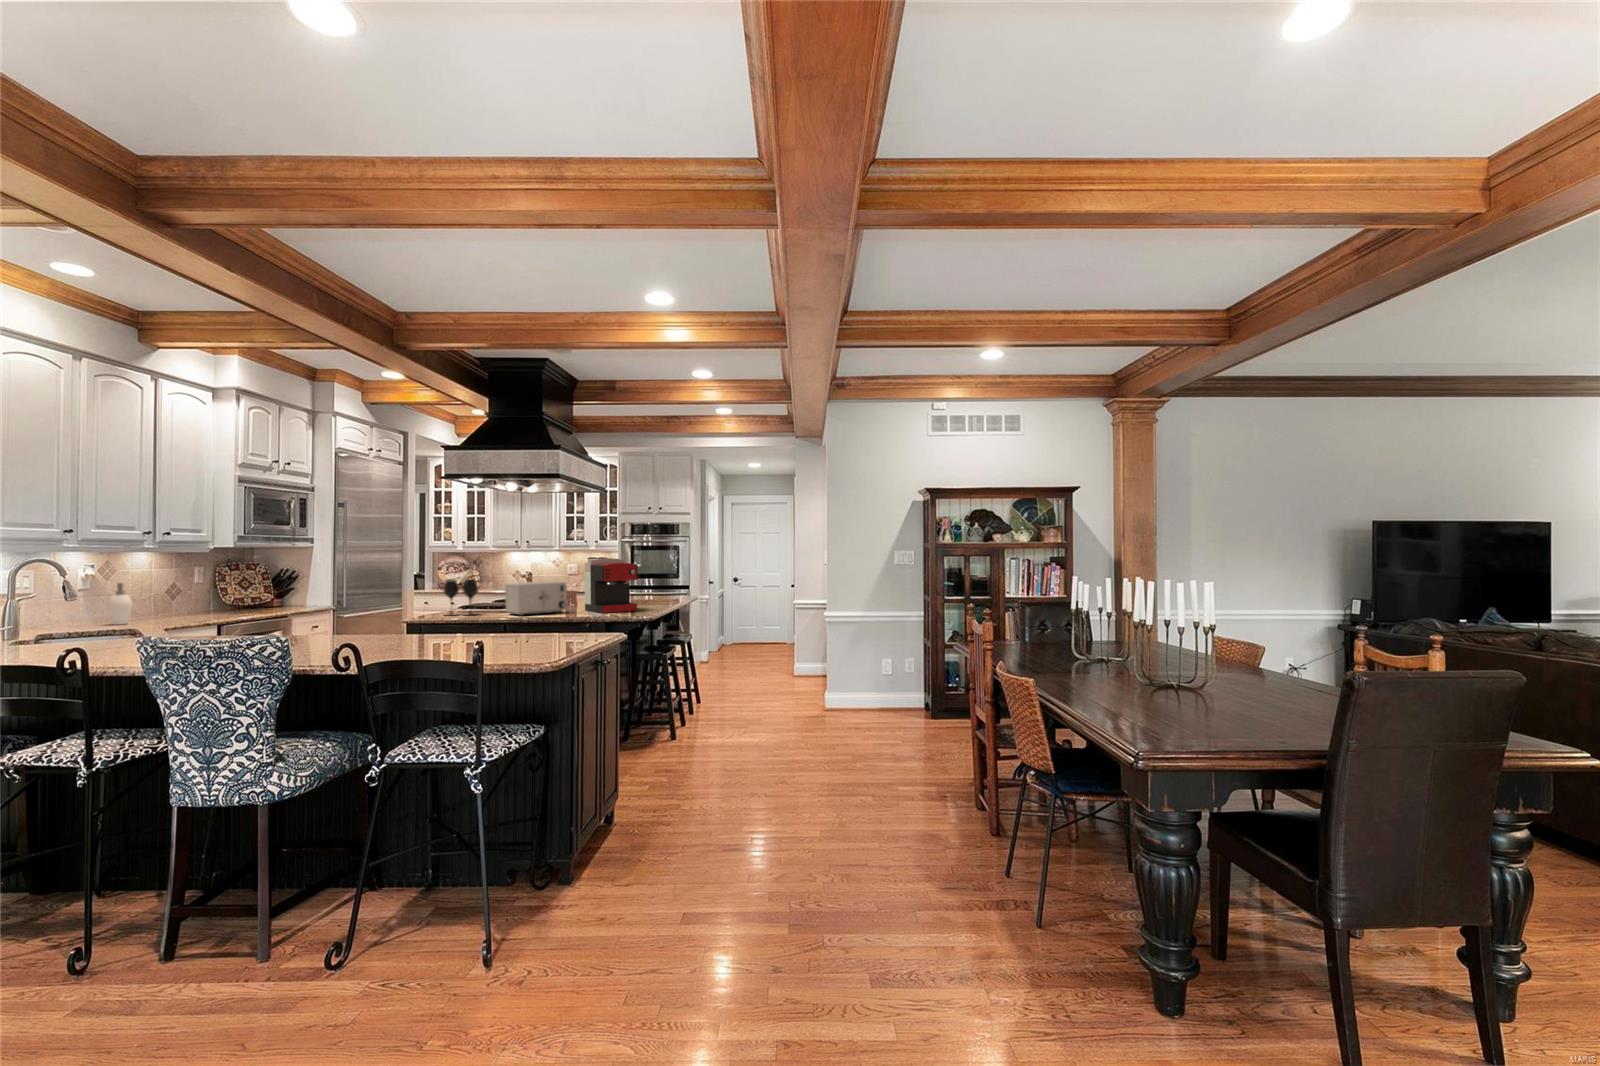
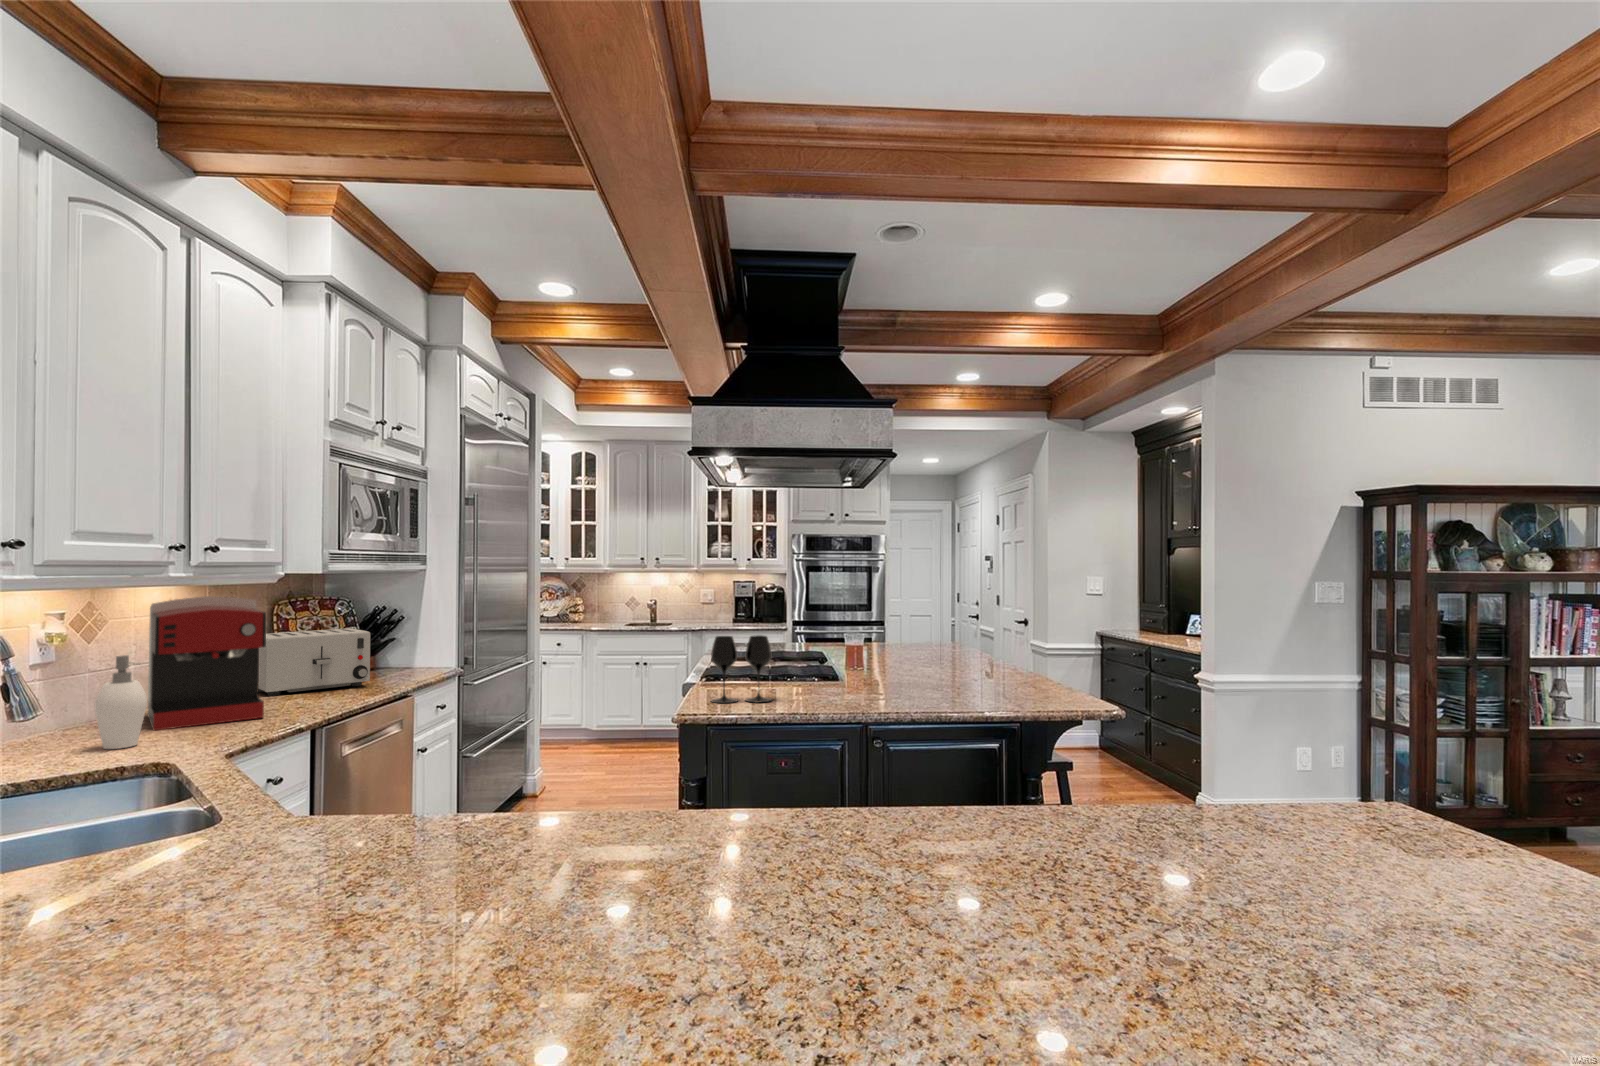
coffee maker: present [585,558,638,613] -> present [148,596,266,730]
toaster: present [505,581,567,616] -> present [258,628,370,696]

